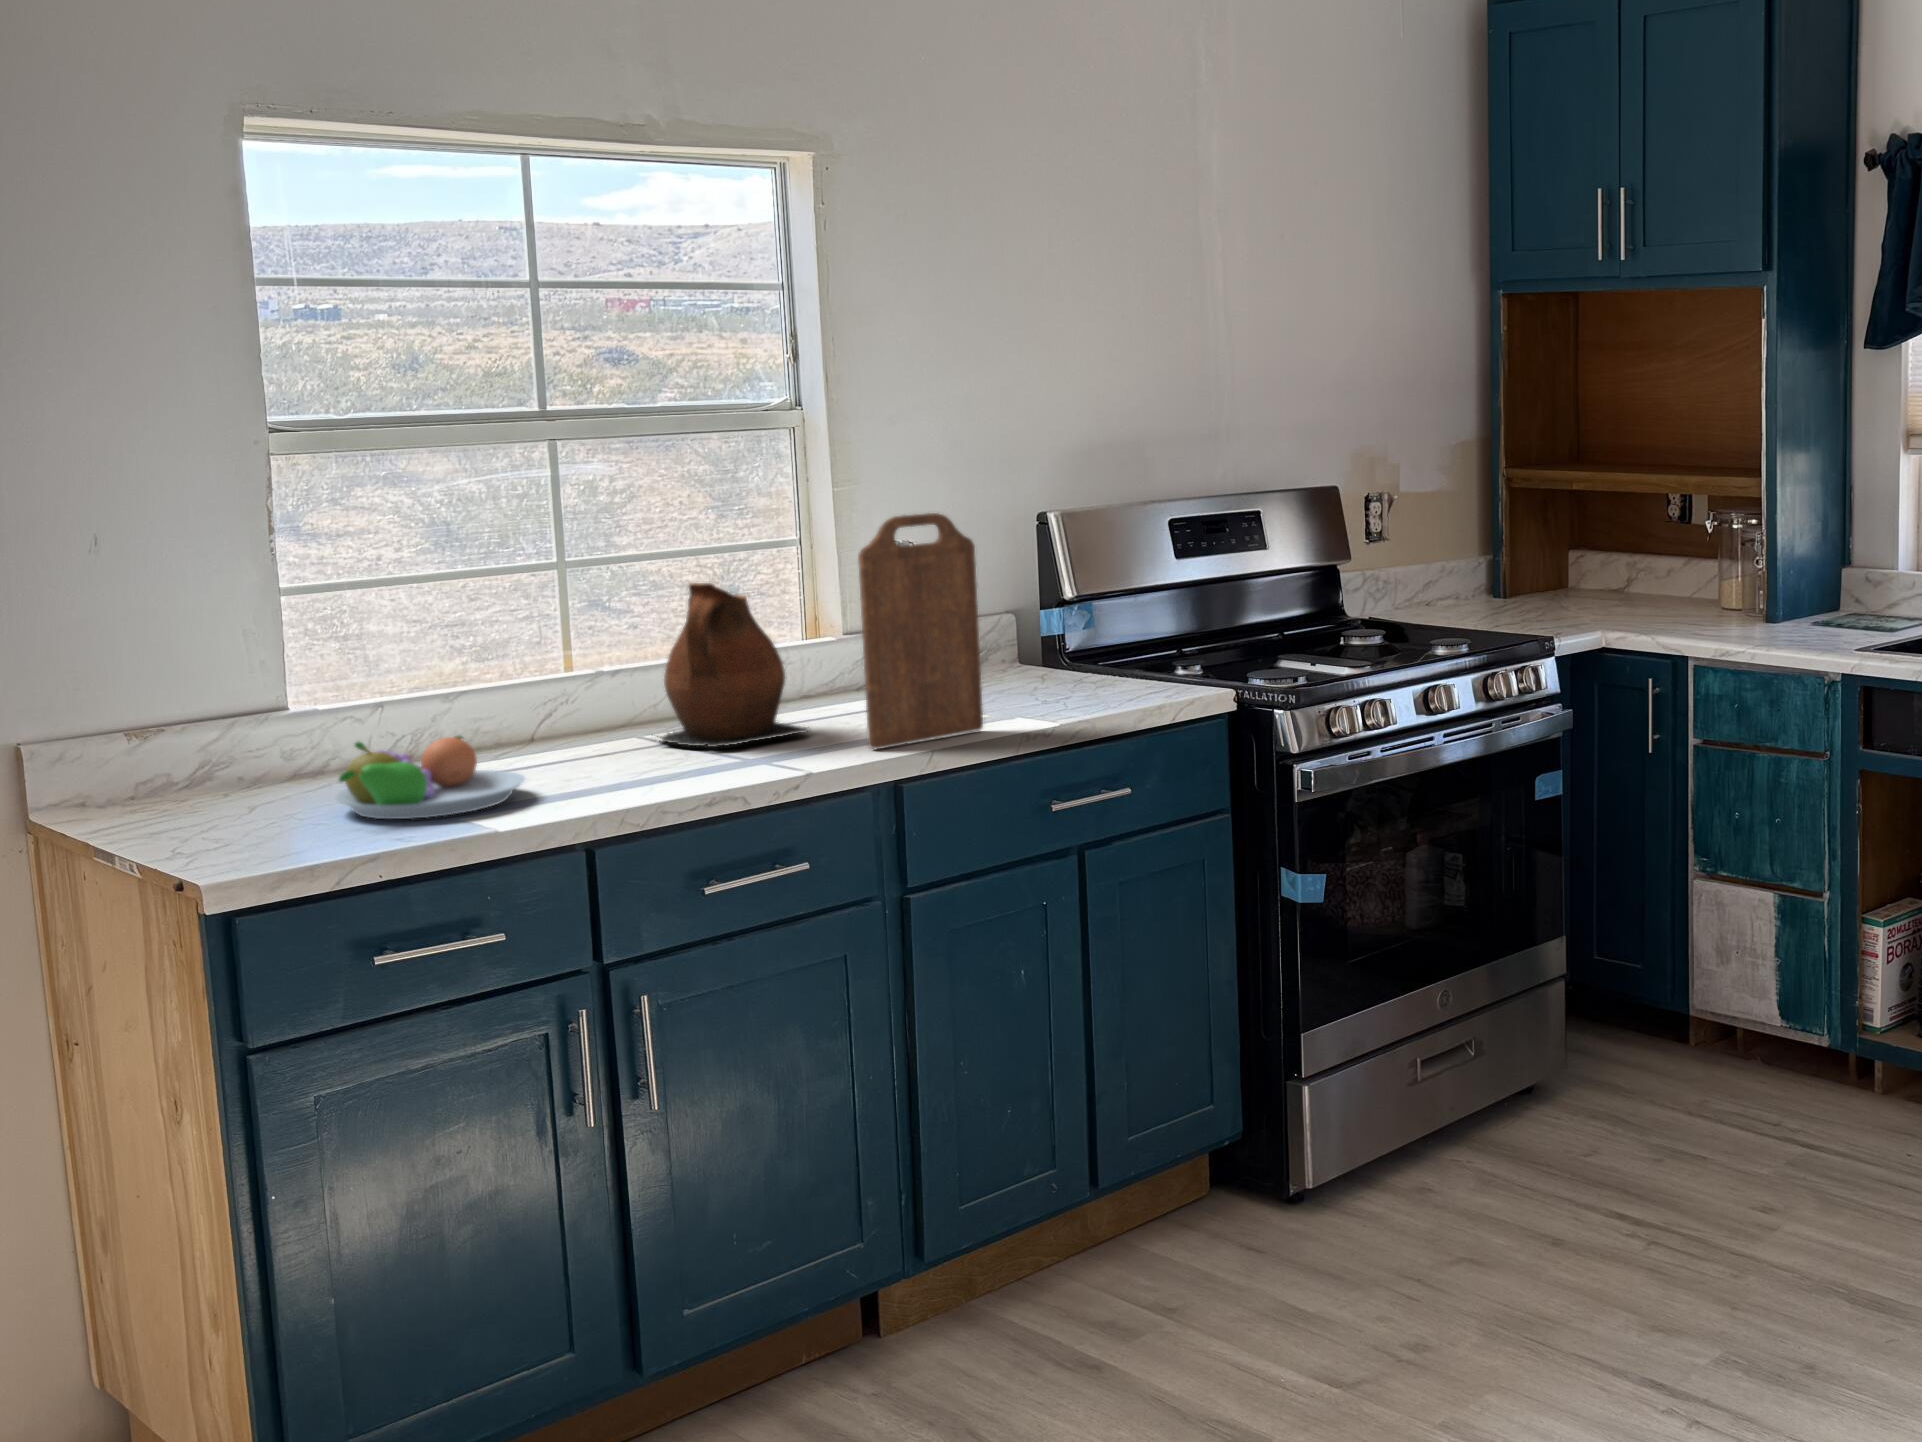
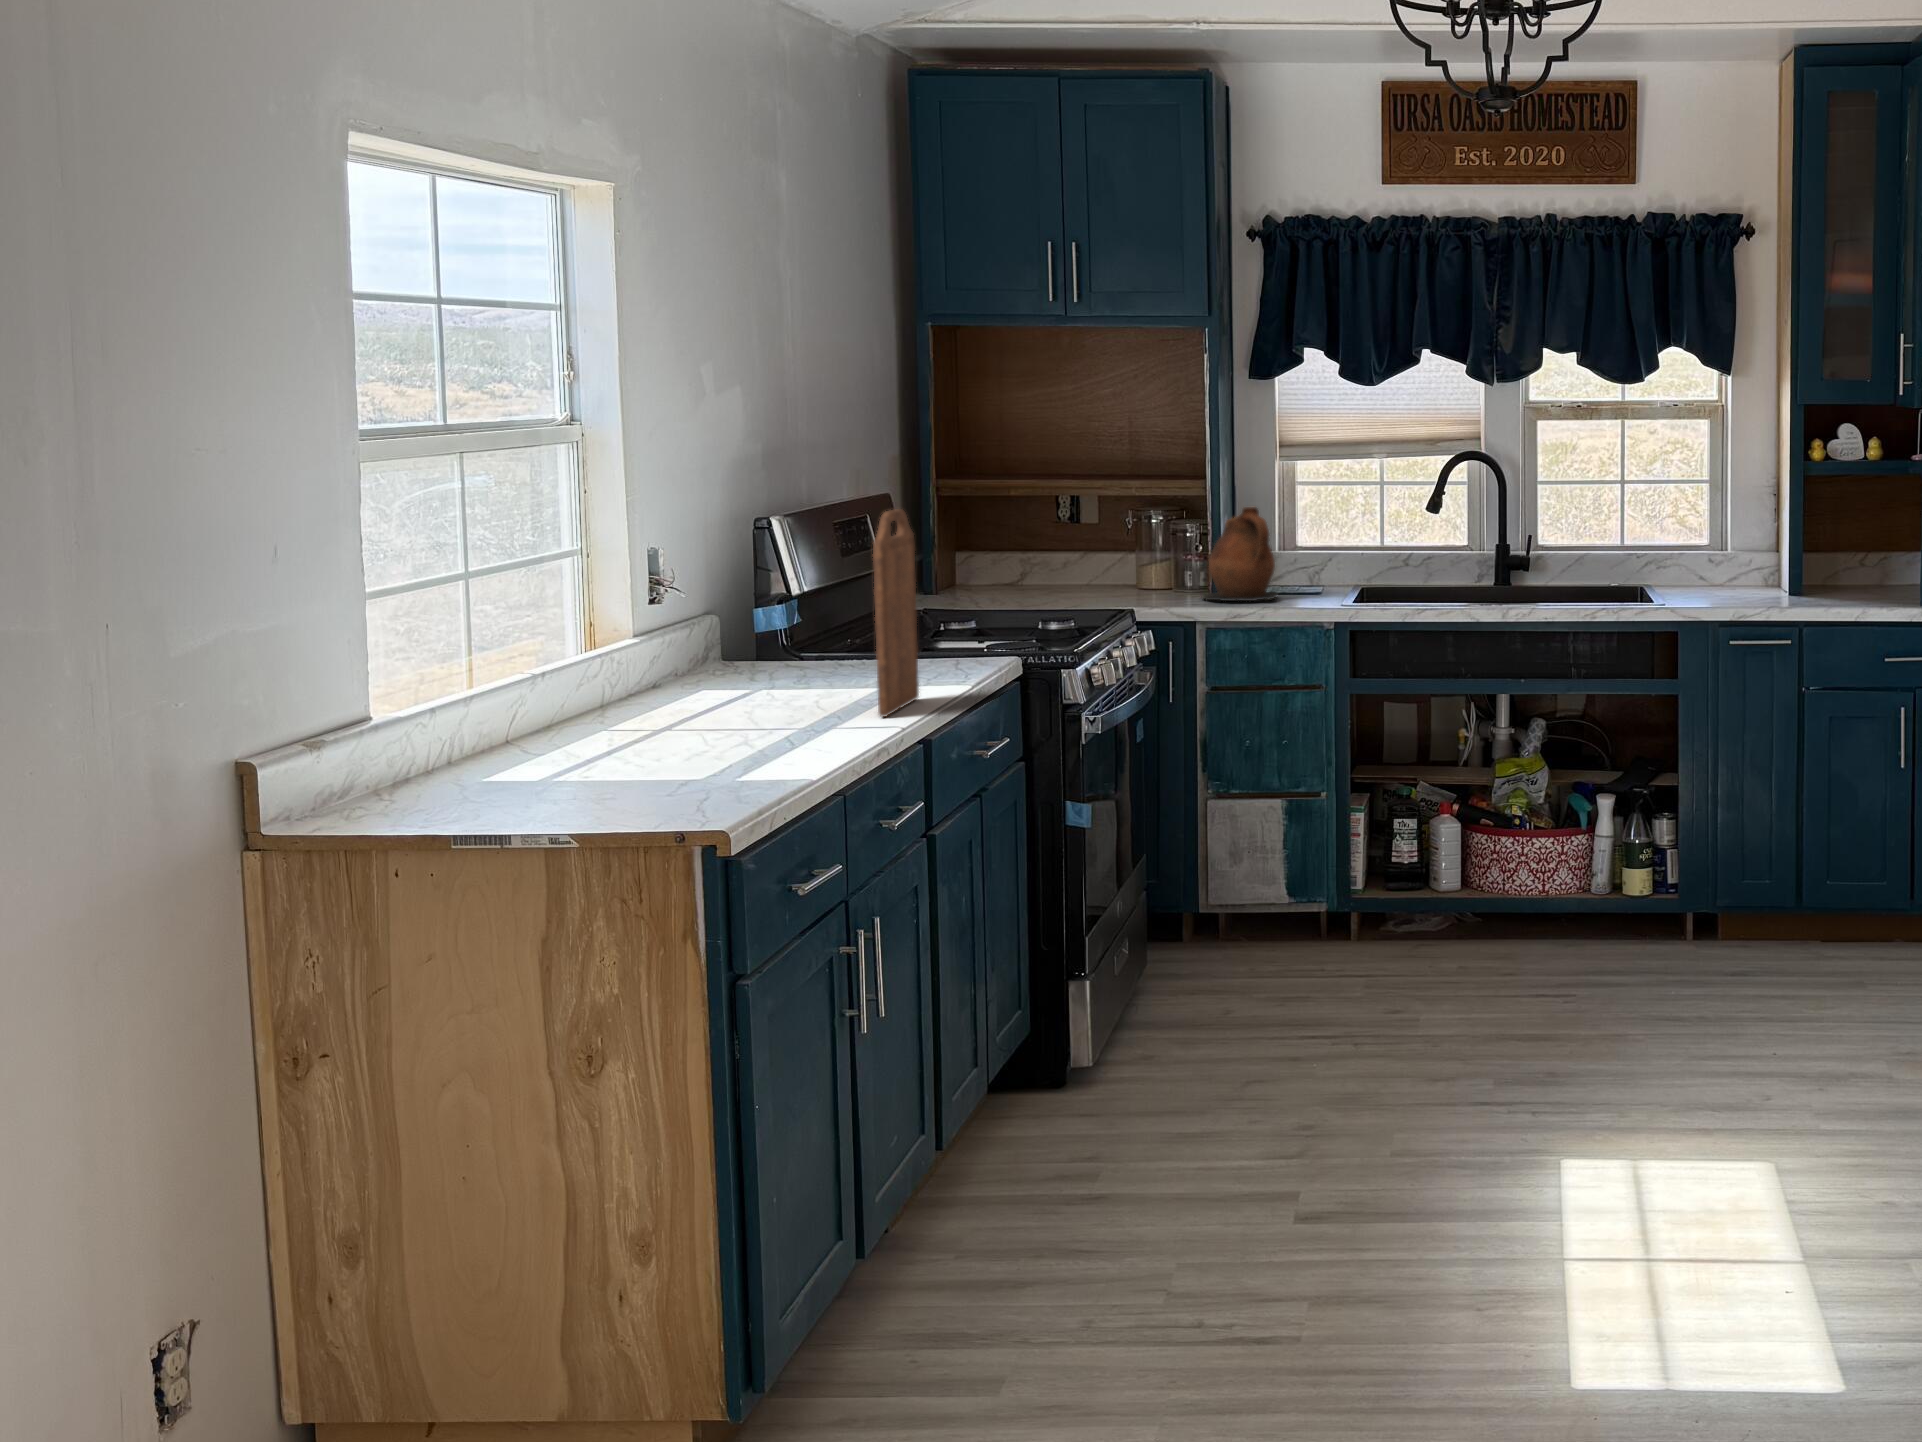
ceramic pitcher: present [657,583,809,748] -> present [1202,507,1278,601]
fruit bowl: present [336,736,525,819] -> none [568,724,746,799]

